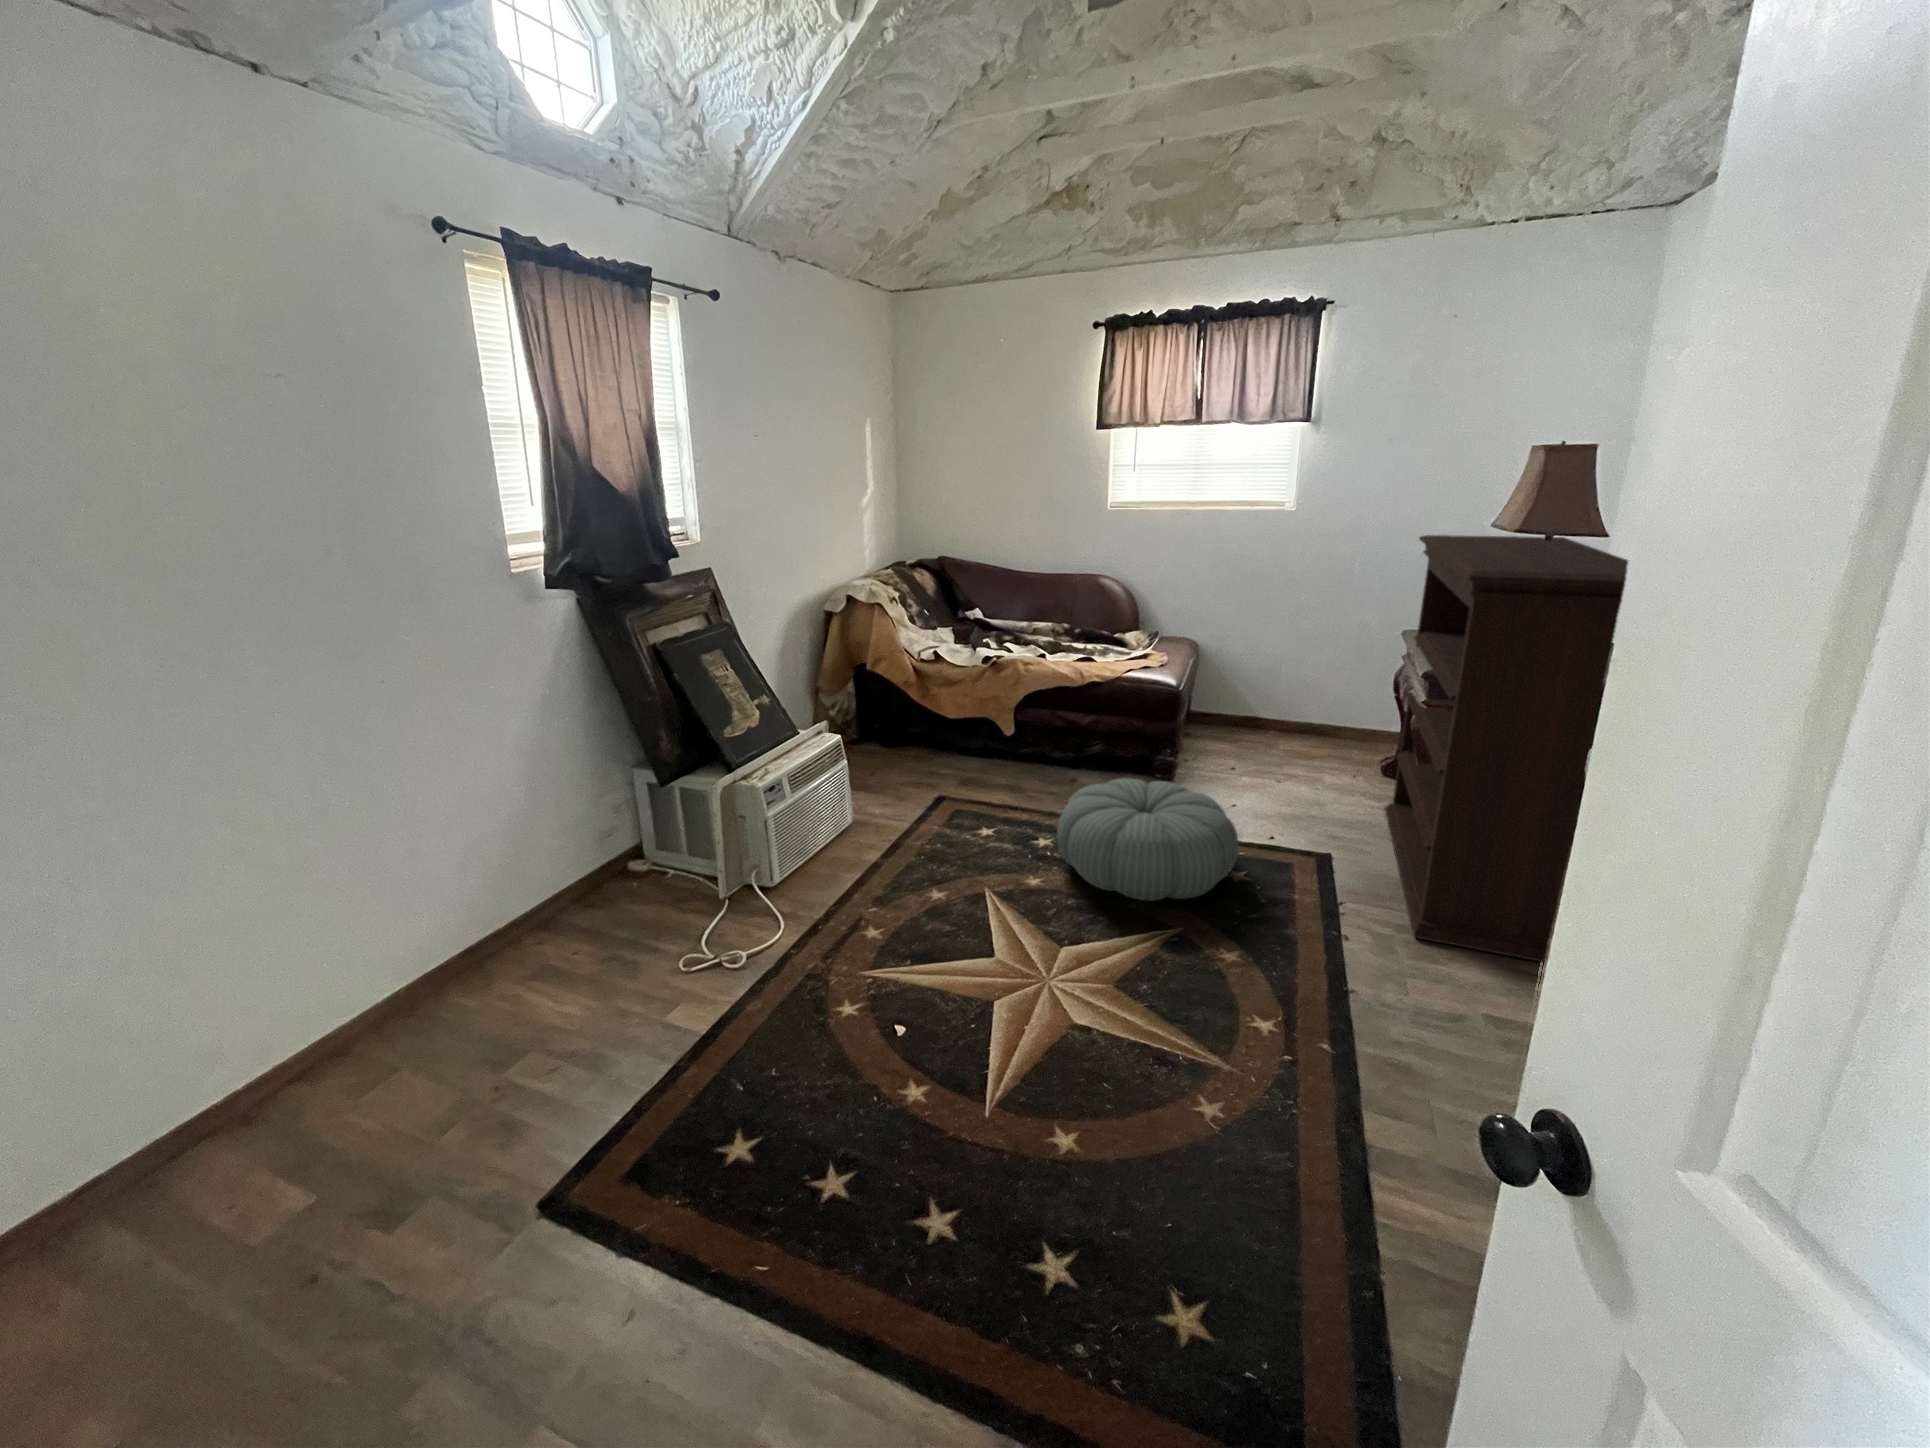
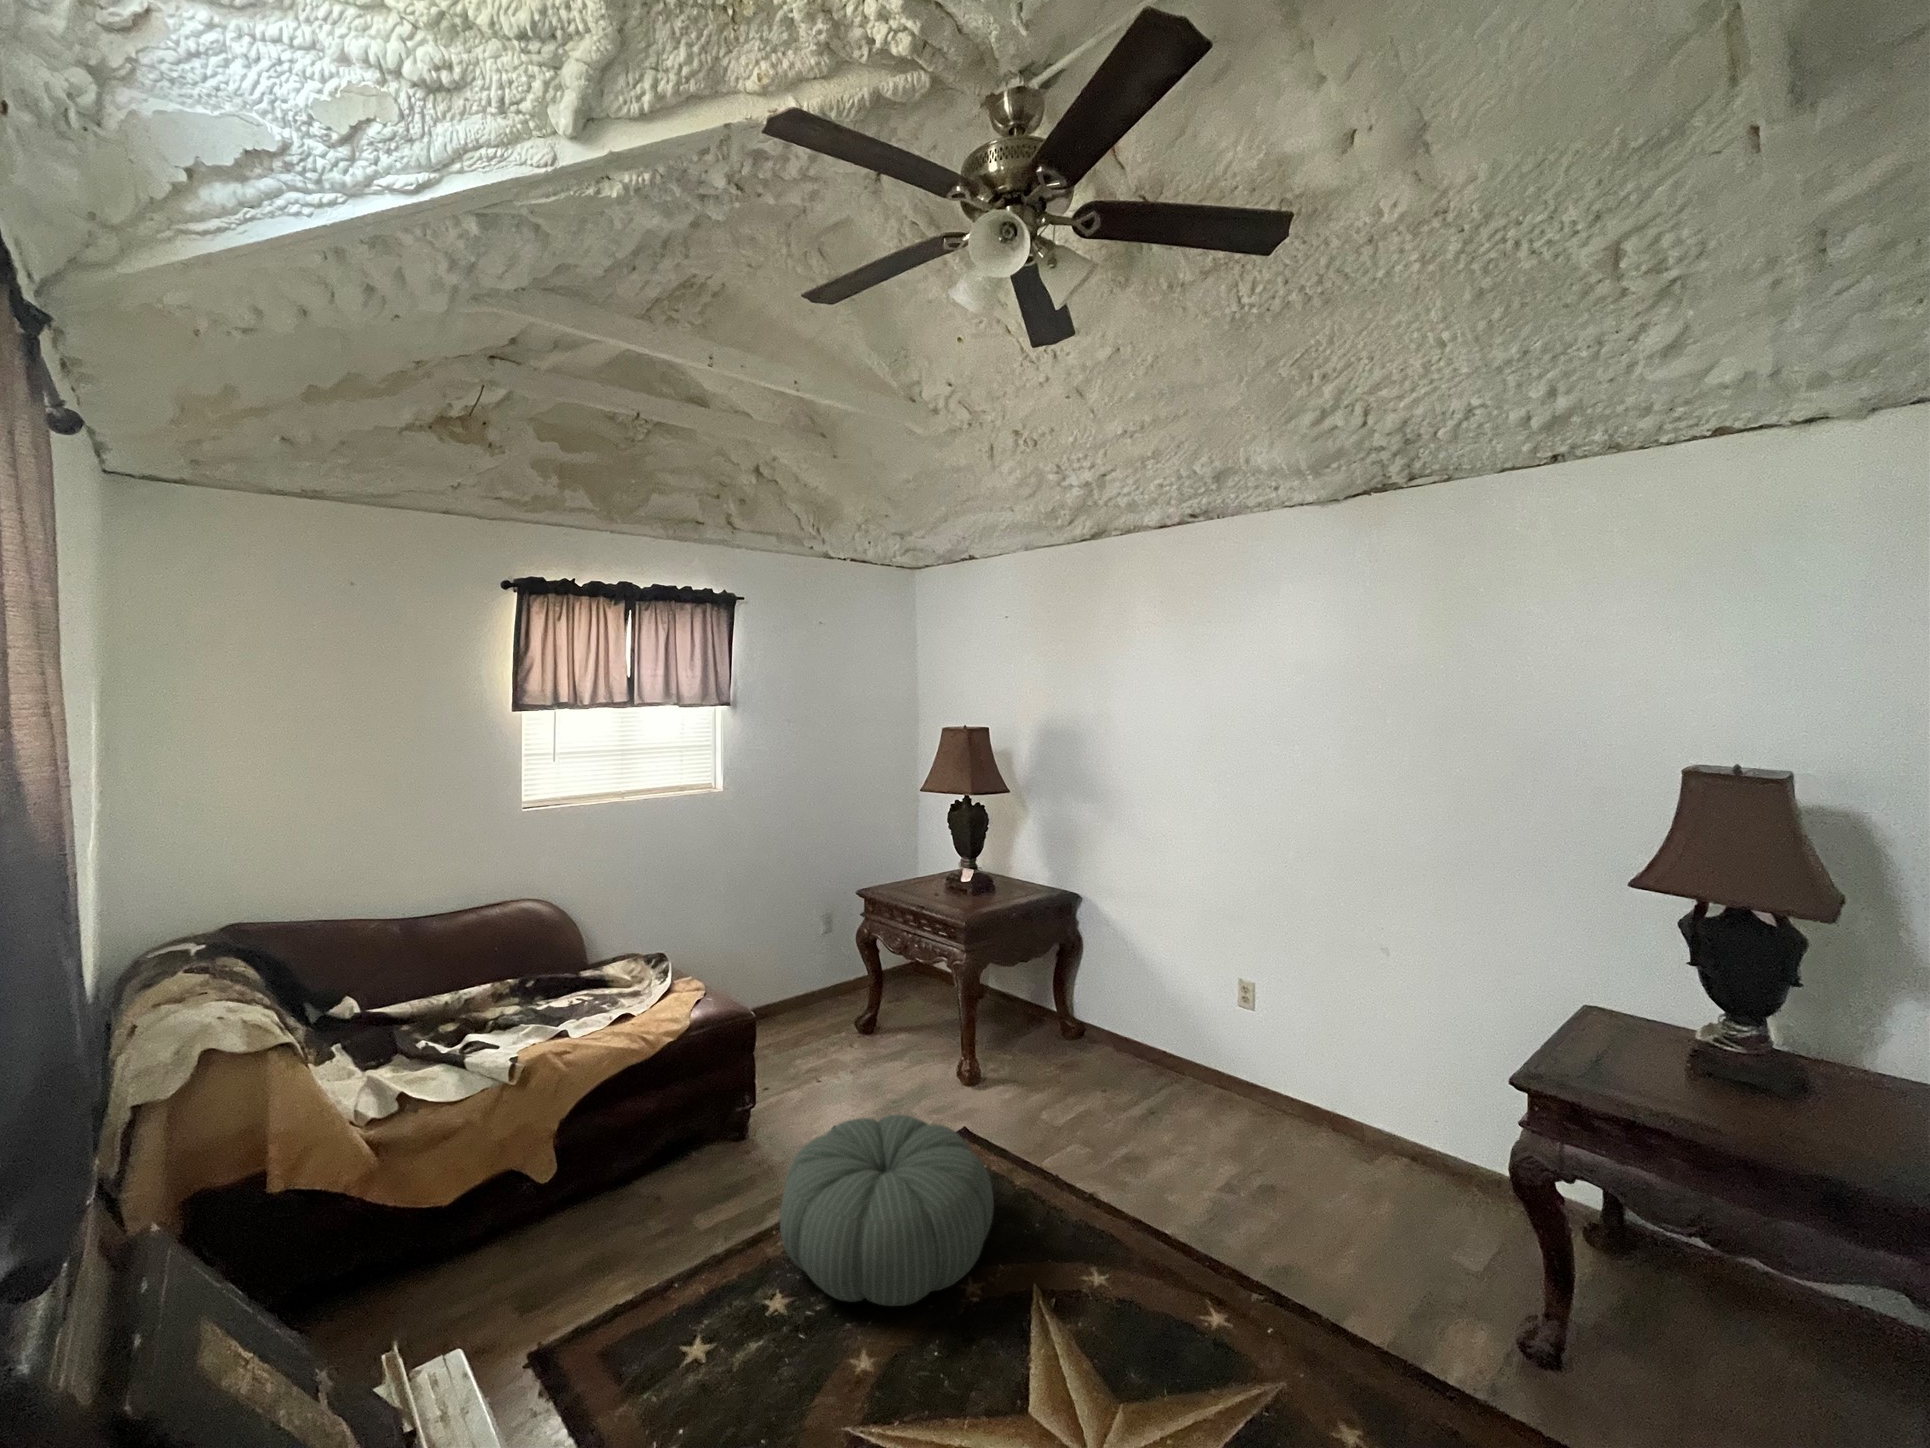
bookshelf: present [1385,535,1628,963] -> none [898,793,1165,1154]

